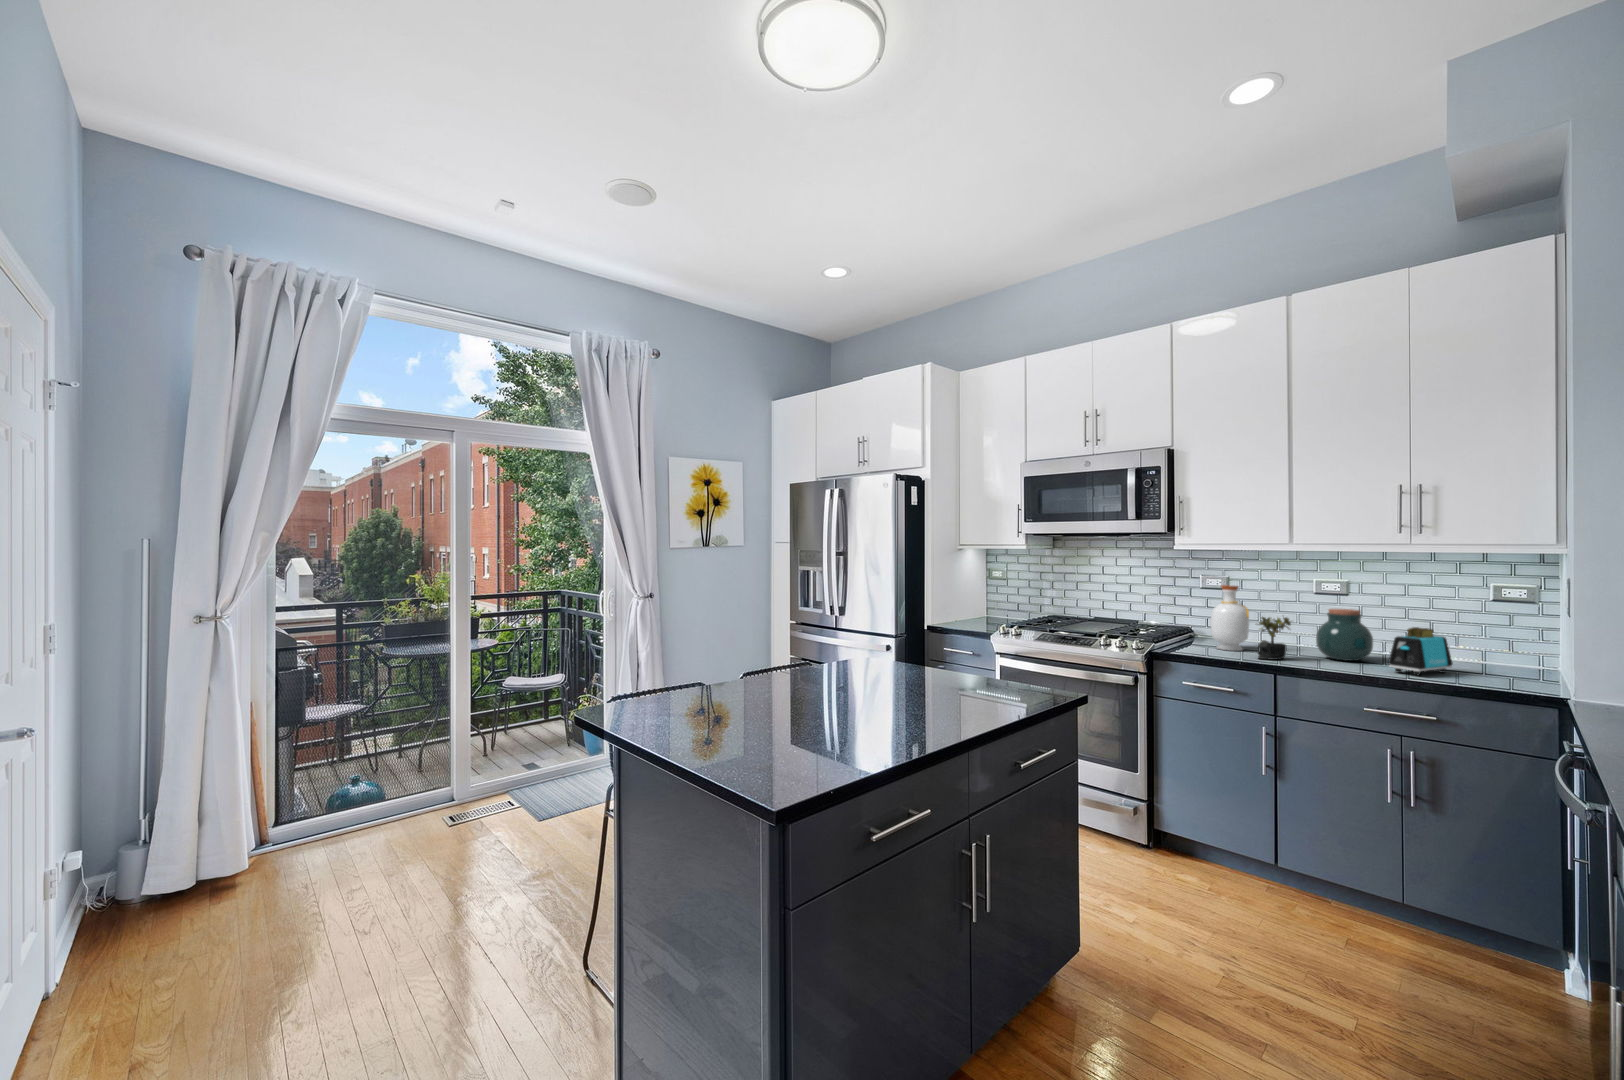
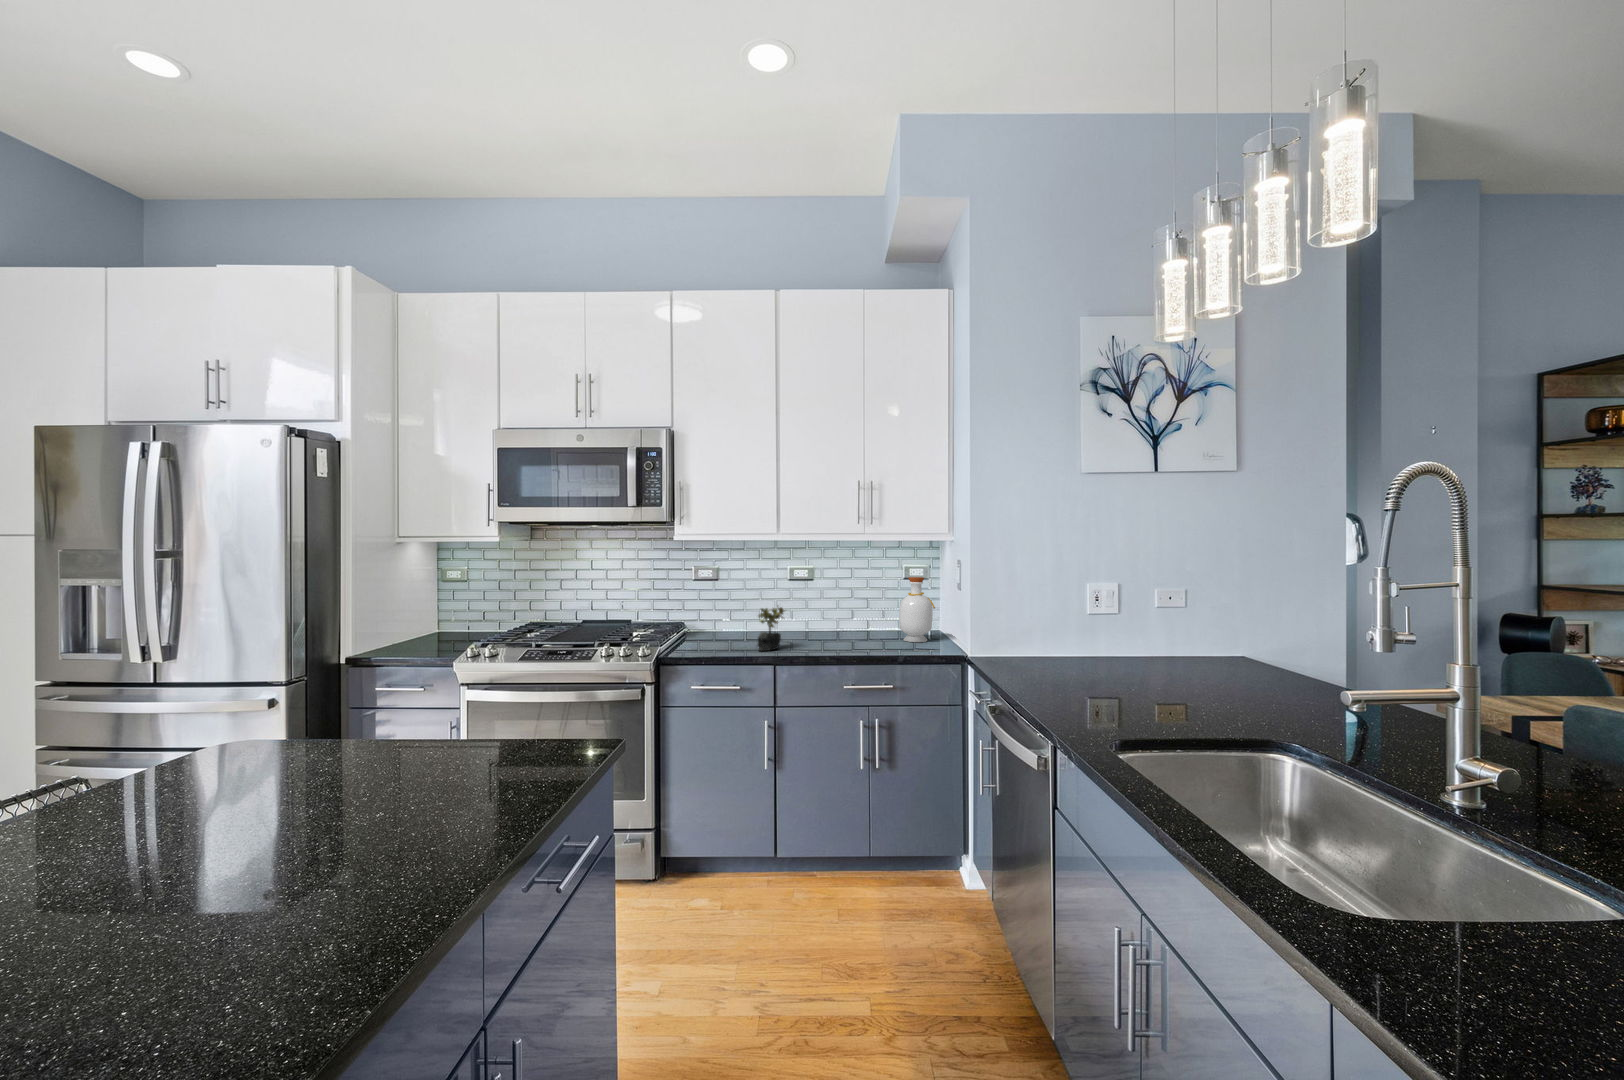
bottle: present [1210,585,1249,651] -> present [899,577,935,642]
jar: present [1316,609,1373,661] -> none [799,594,840,643]
toaster: present [1388,627,1453,675] -> none [860,608,896,651]

